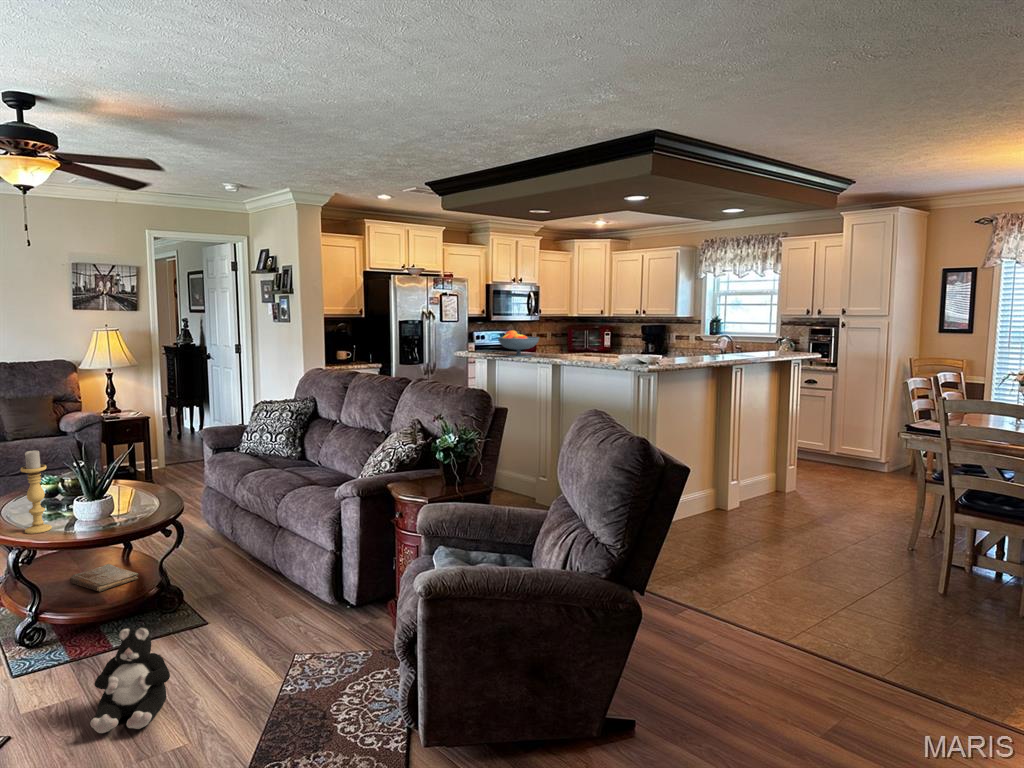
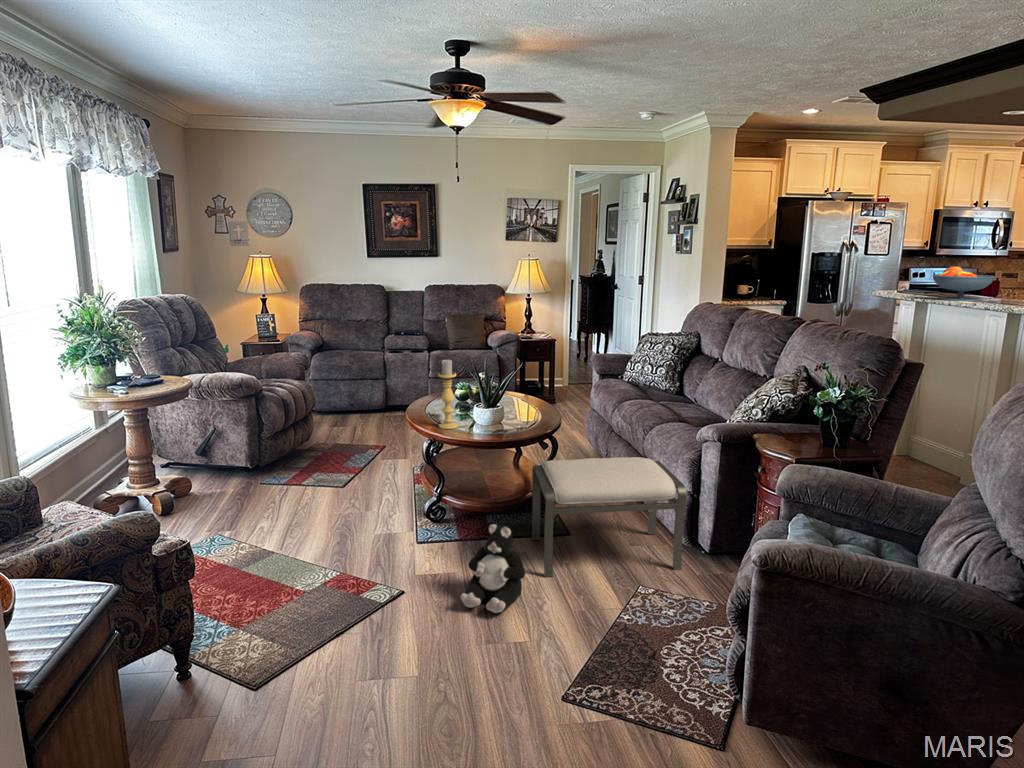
ottoman: none [158,526,333,674] -> present [532,457,687,577]
book: present [70,564,138,592] -> none [472,464,522,487]

